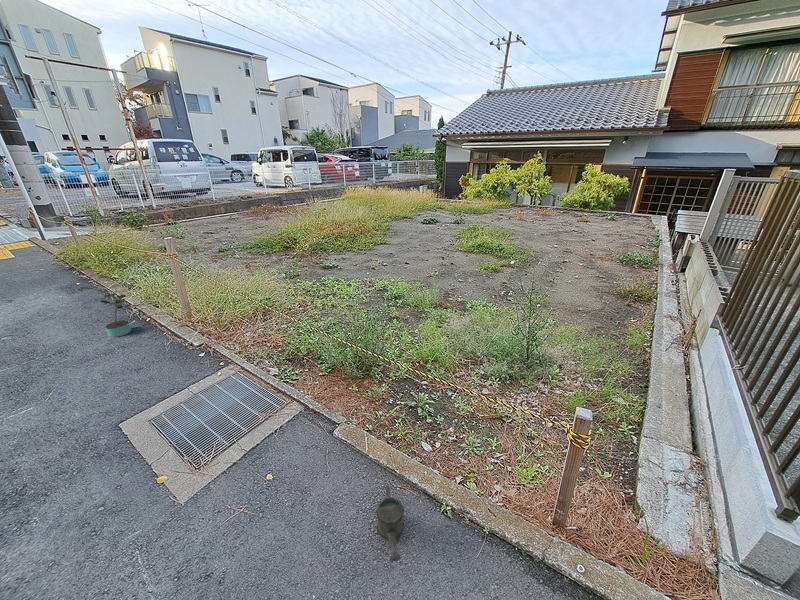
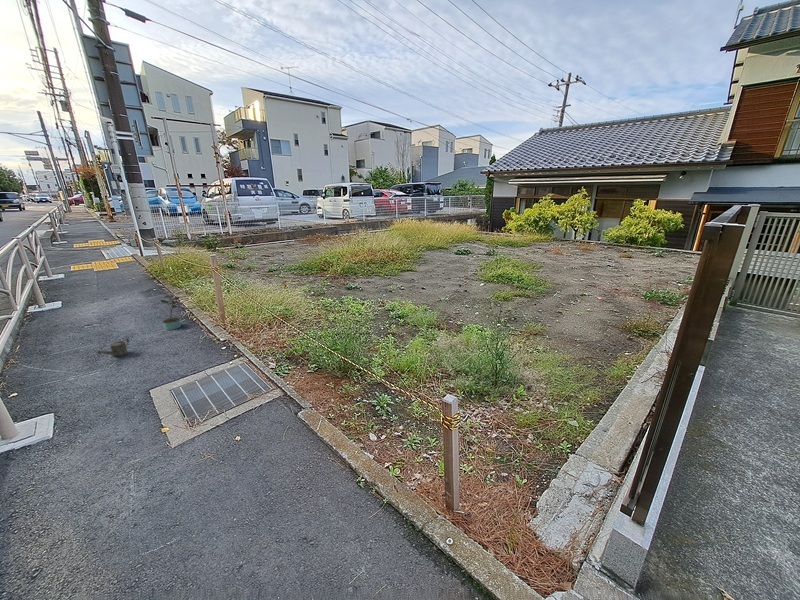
watering can: present [376,486,404,561] -> present [97,339,129,357]

